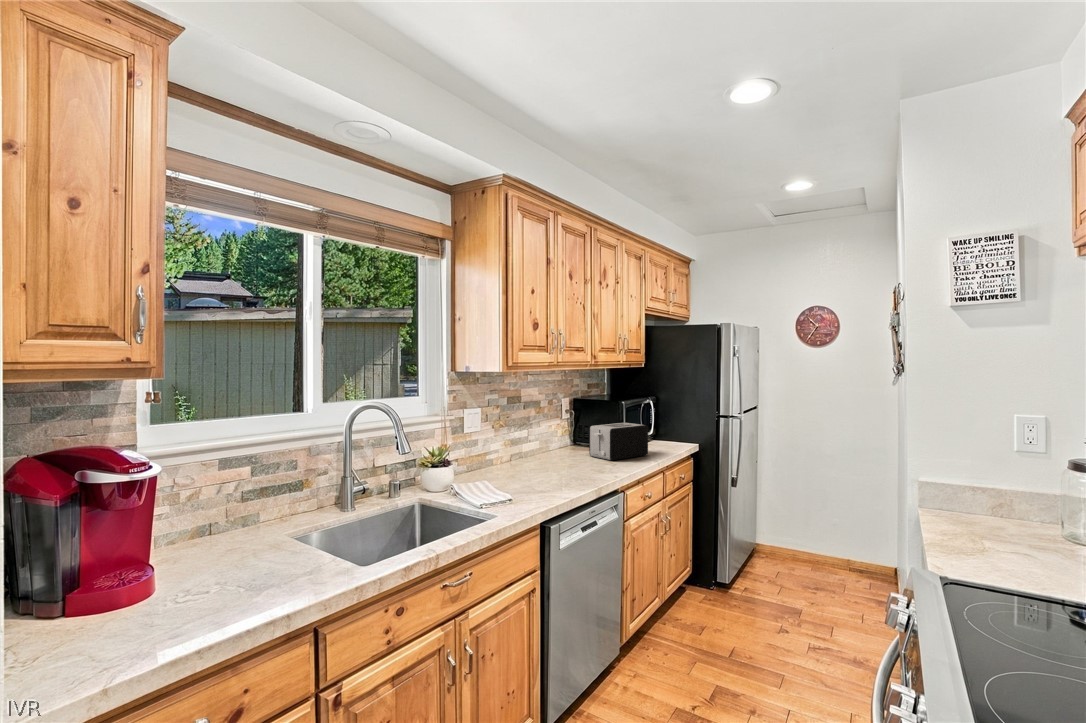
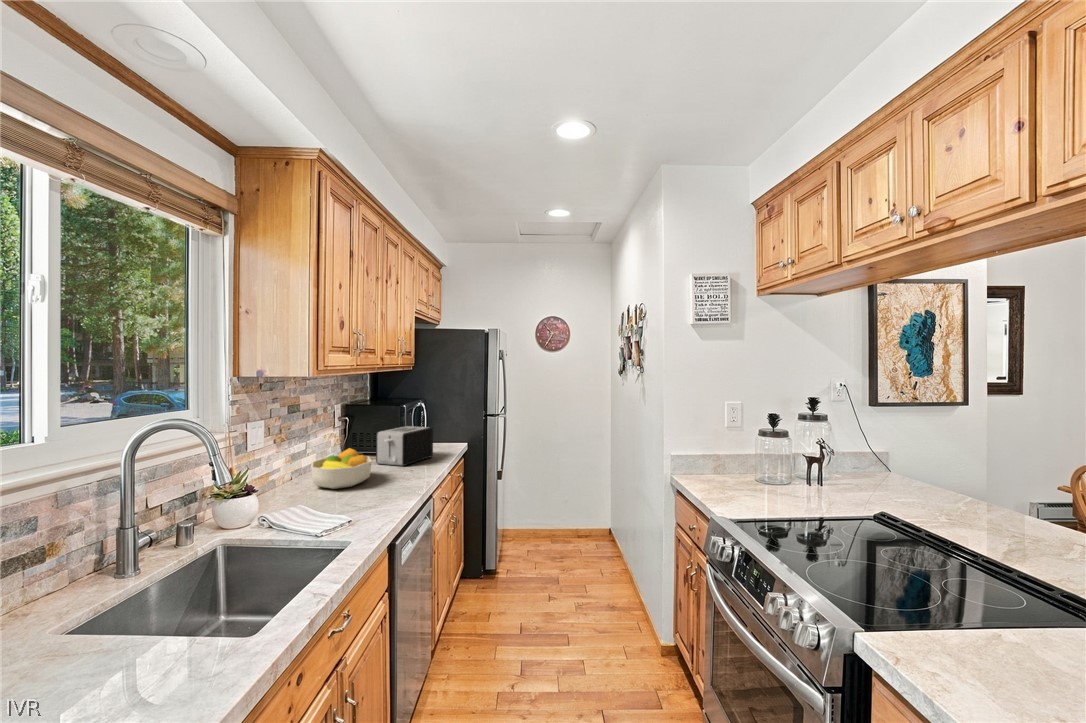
fruit bowl: none [516,438,572,473] -> present [311,448,371,489]

